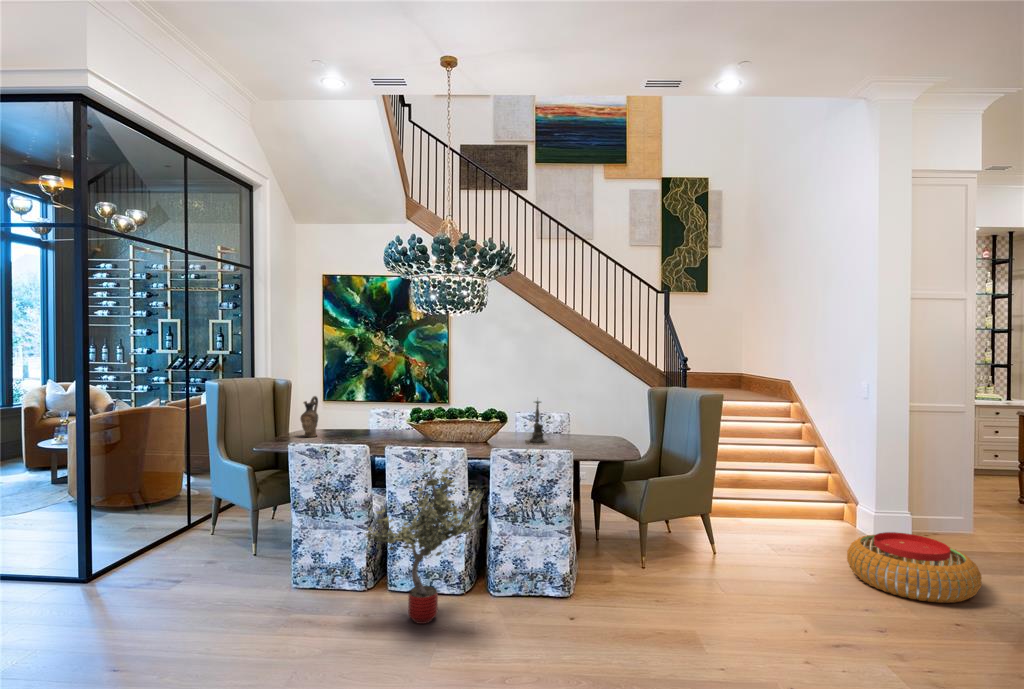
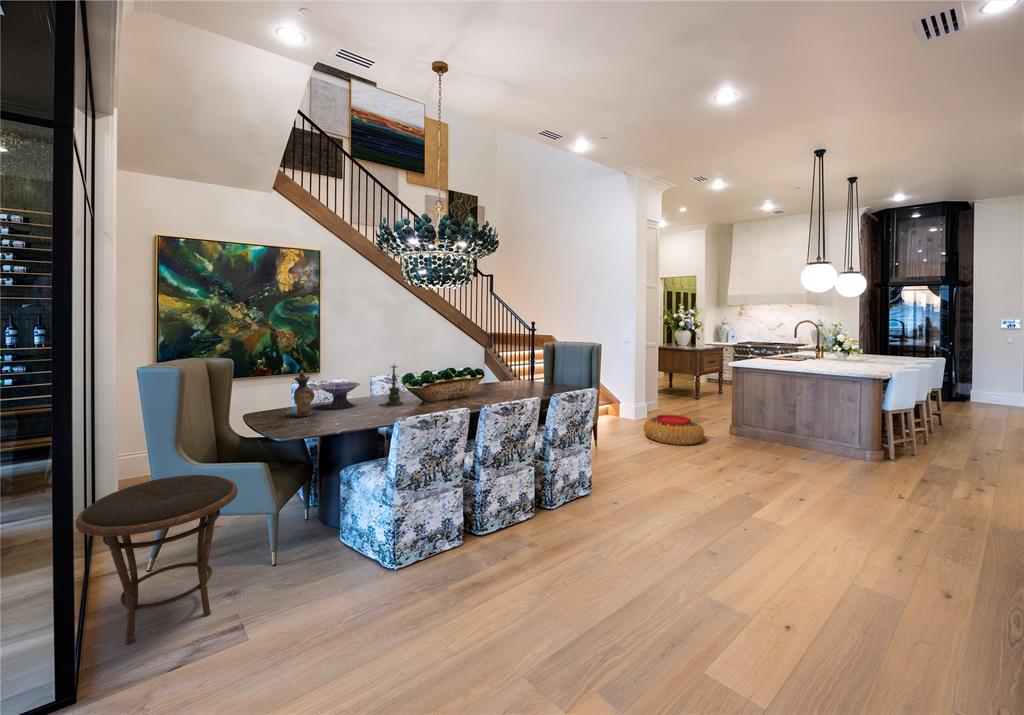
candle holder: present [525,400,548,445] -> present [380,365,406,408]
decorative bowl: none [338,411,377,436] -> present [318,382,360,408]
side table: none [124,466,222,570] -> present [76,475,238,644]
potted tree: present [365,468,485,624] -> none [503,415,590,546]

